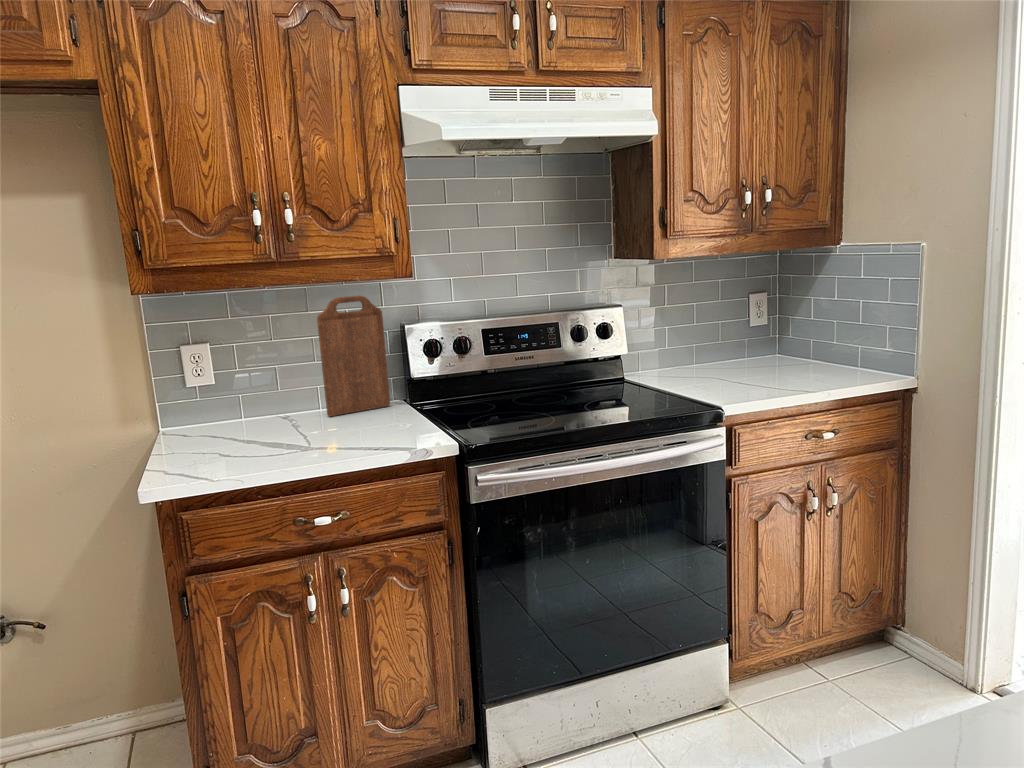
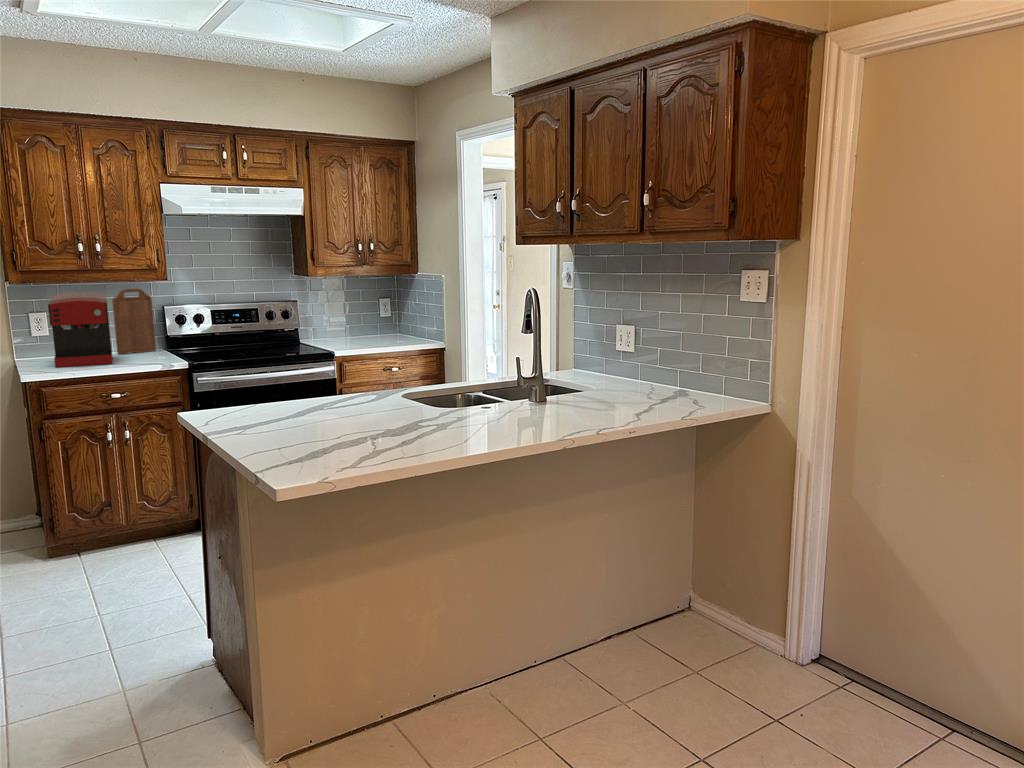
coffee maker: none [196,307,318,458] -> present [48,292,113,367]

